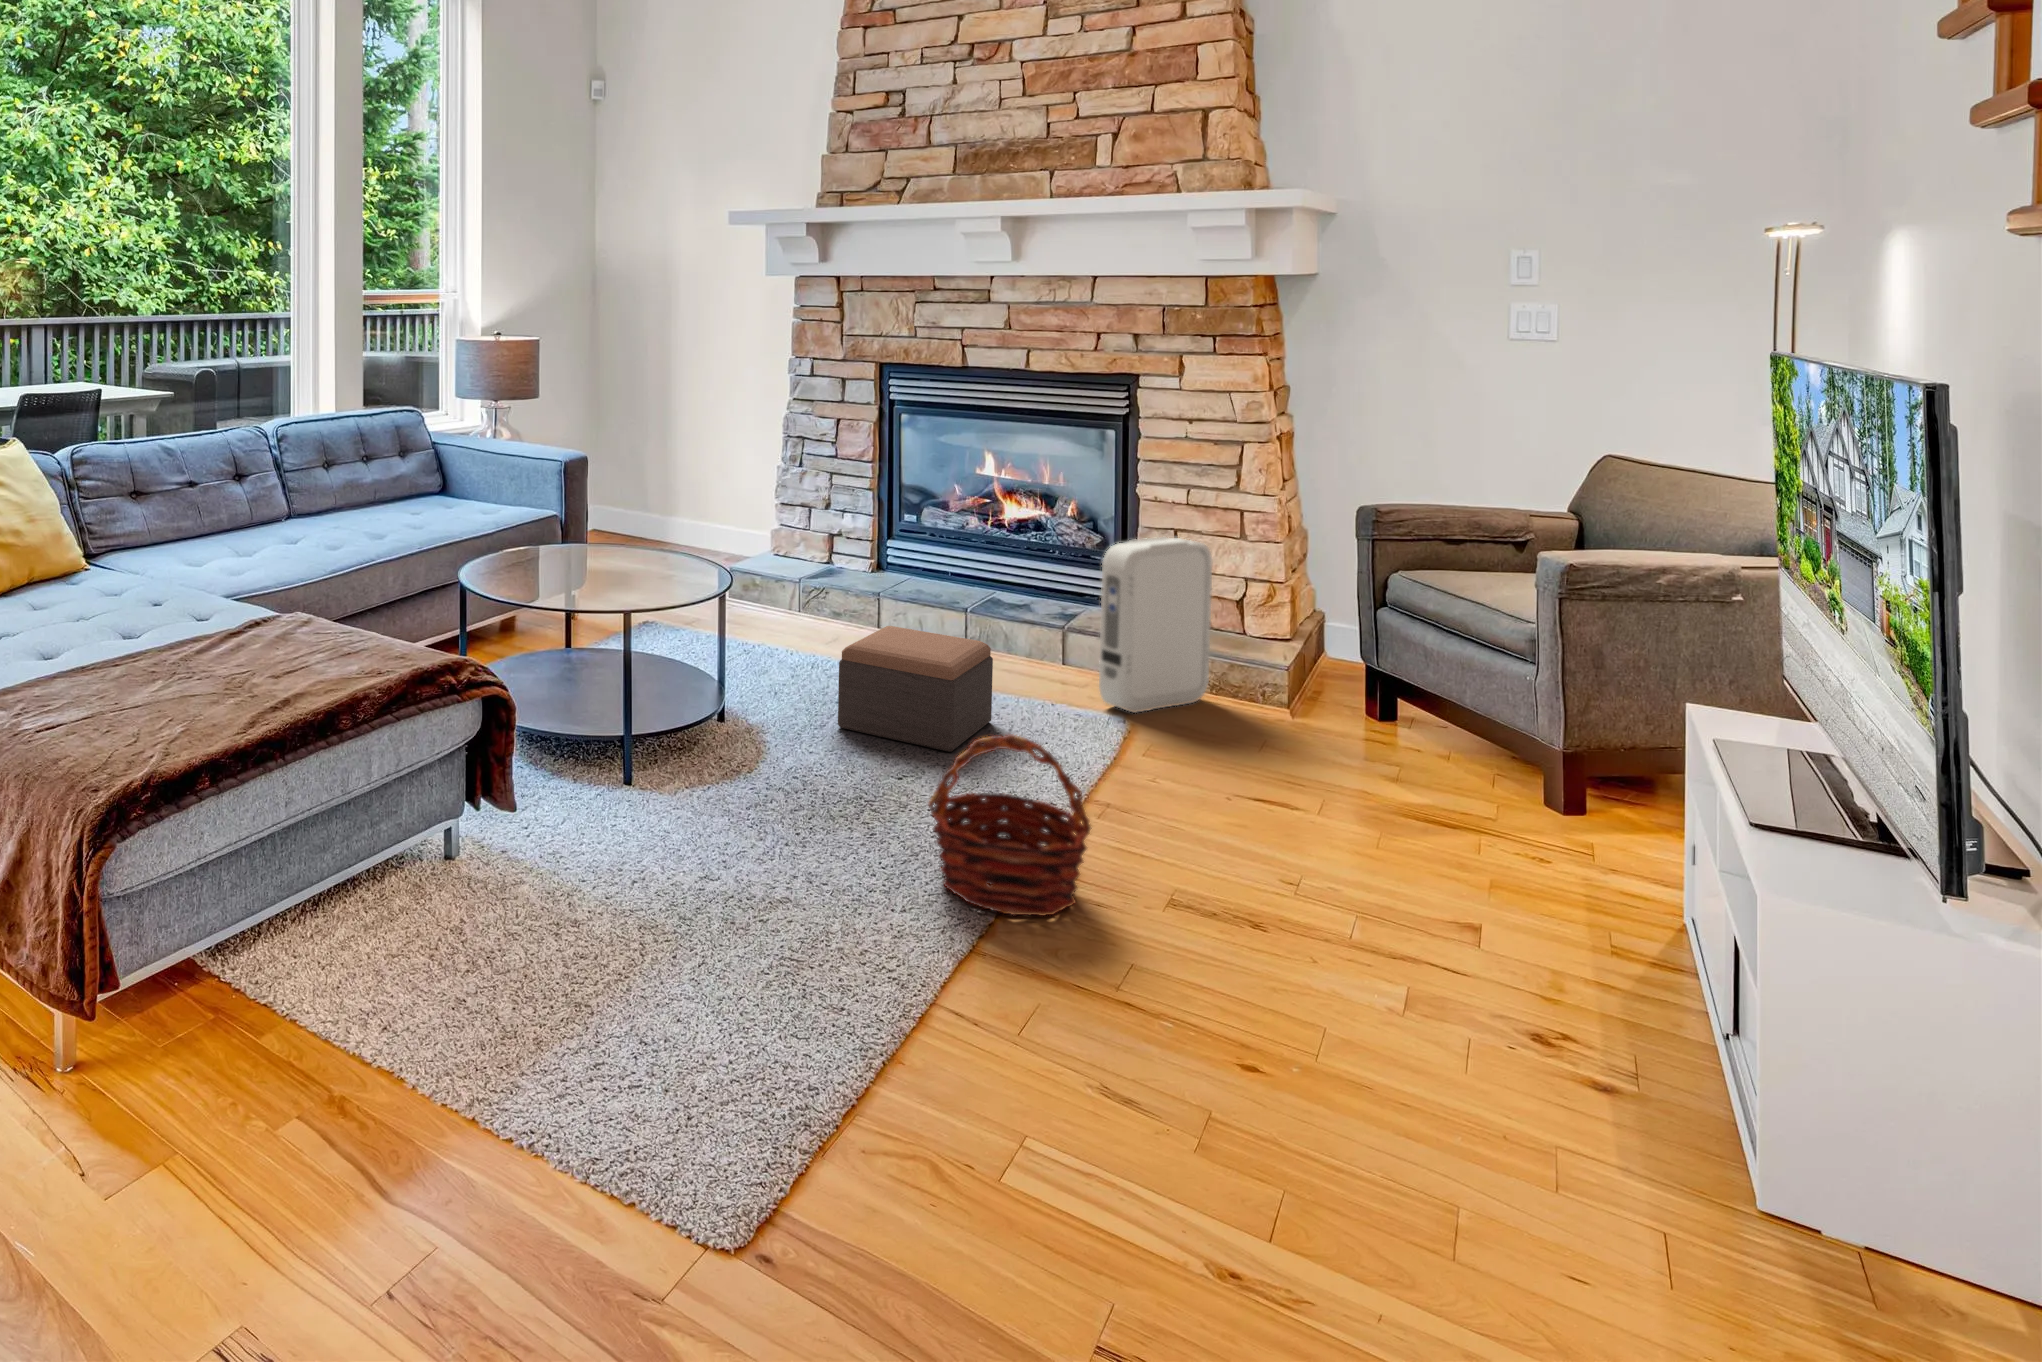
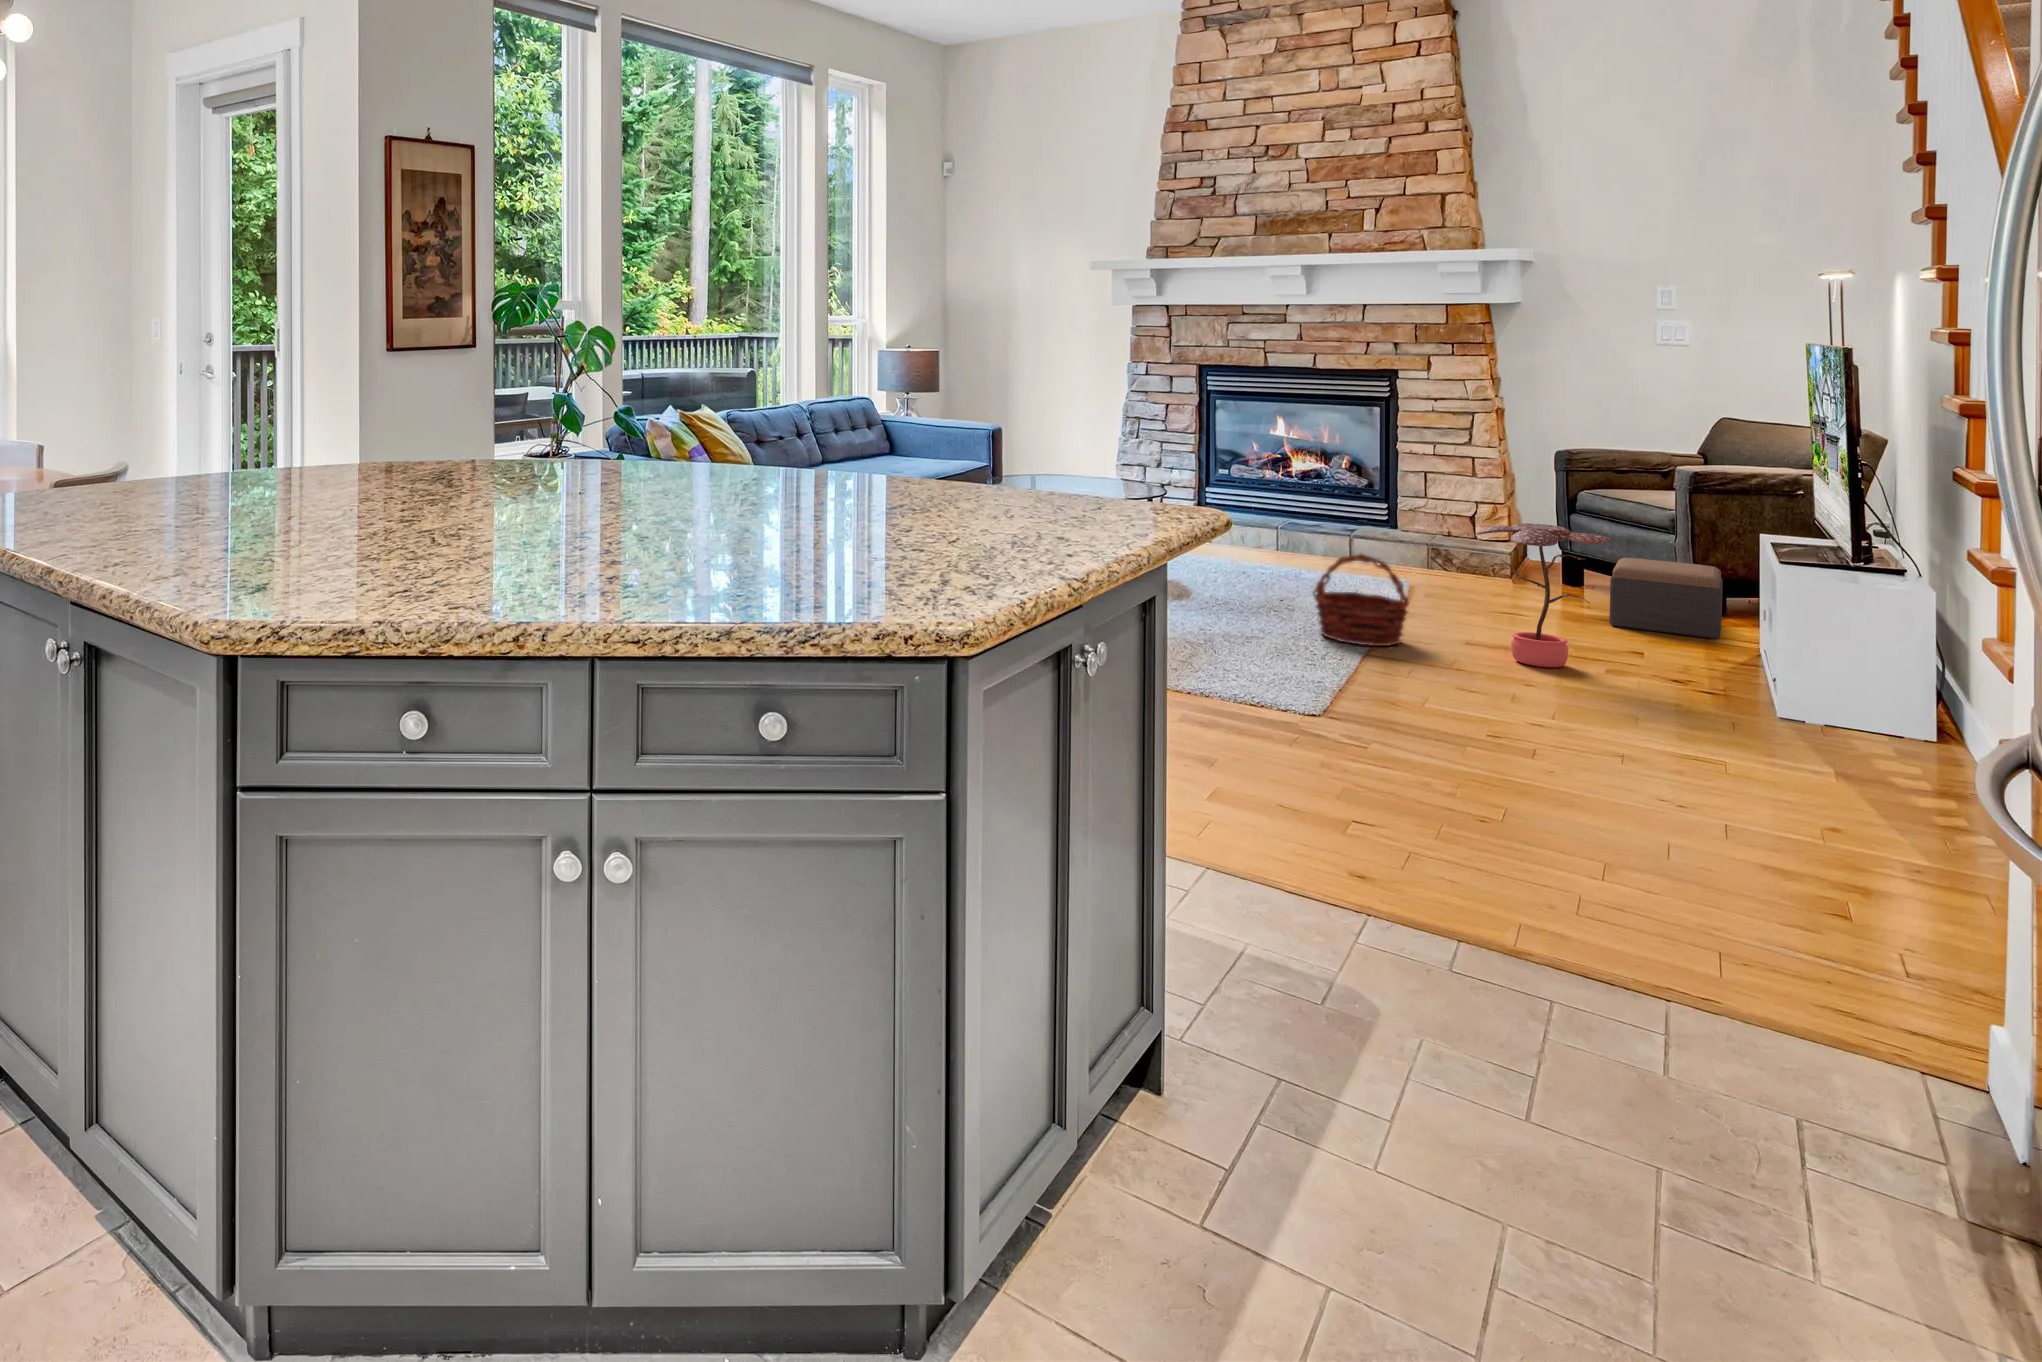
air purifier: present [1099,537,1212,712] -> none [1383,471,1458,580]
footstool: present [838,626,993,752] -> present [1609,558,1723,639]
potted plant: none [1204,696,1446,983] -> present [1477,523,1612,668]

